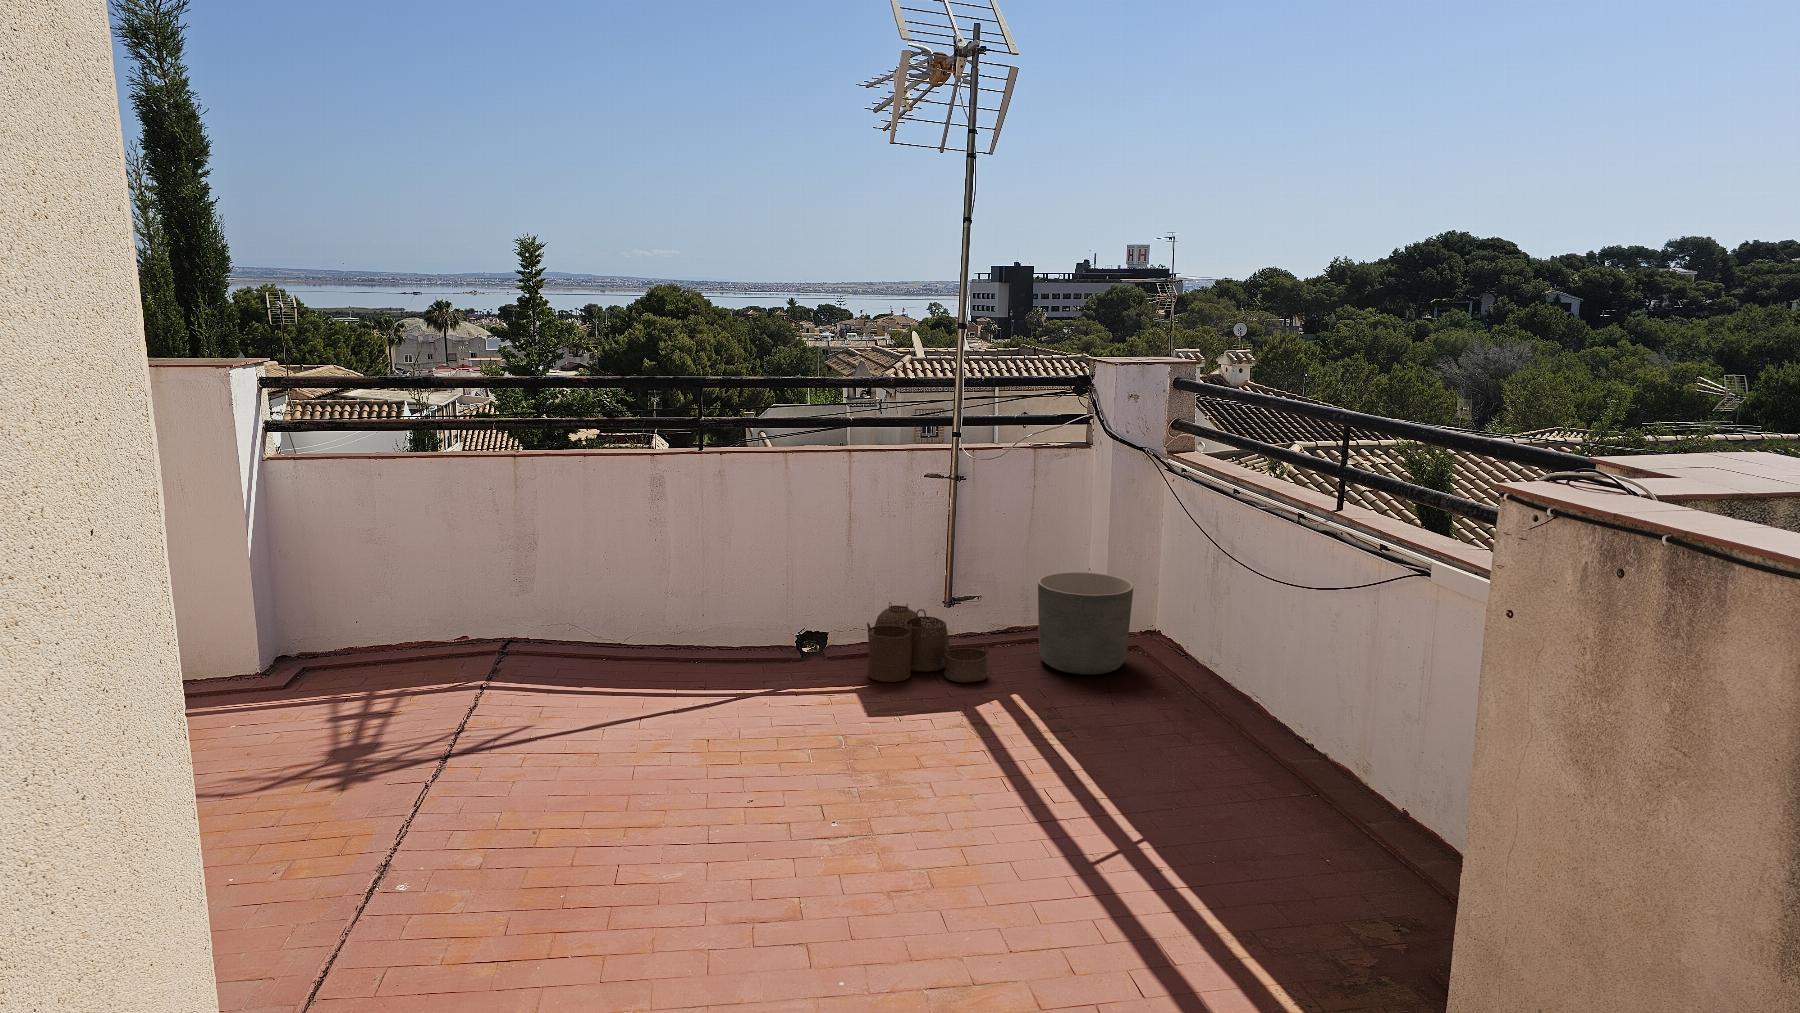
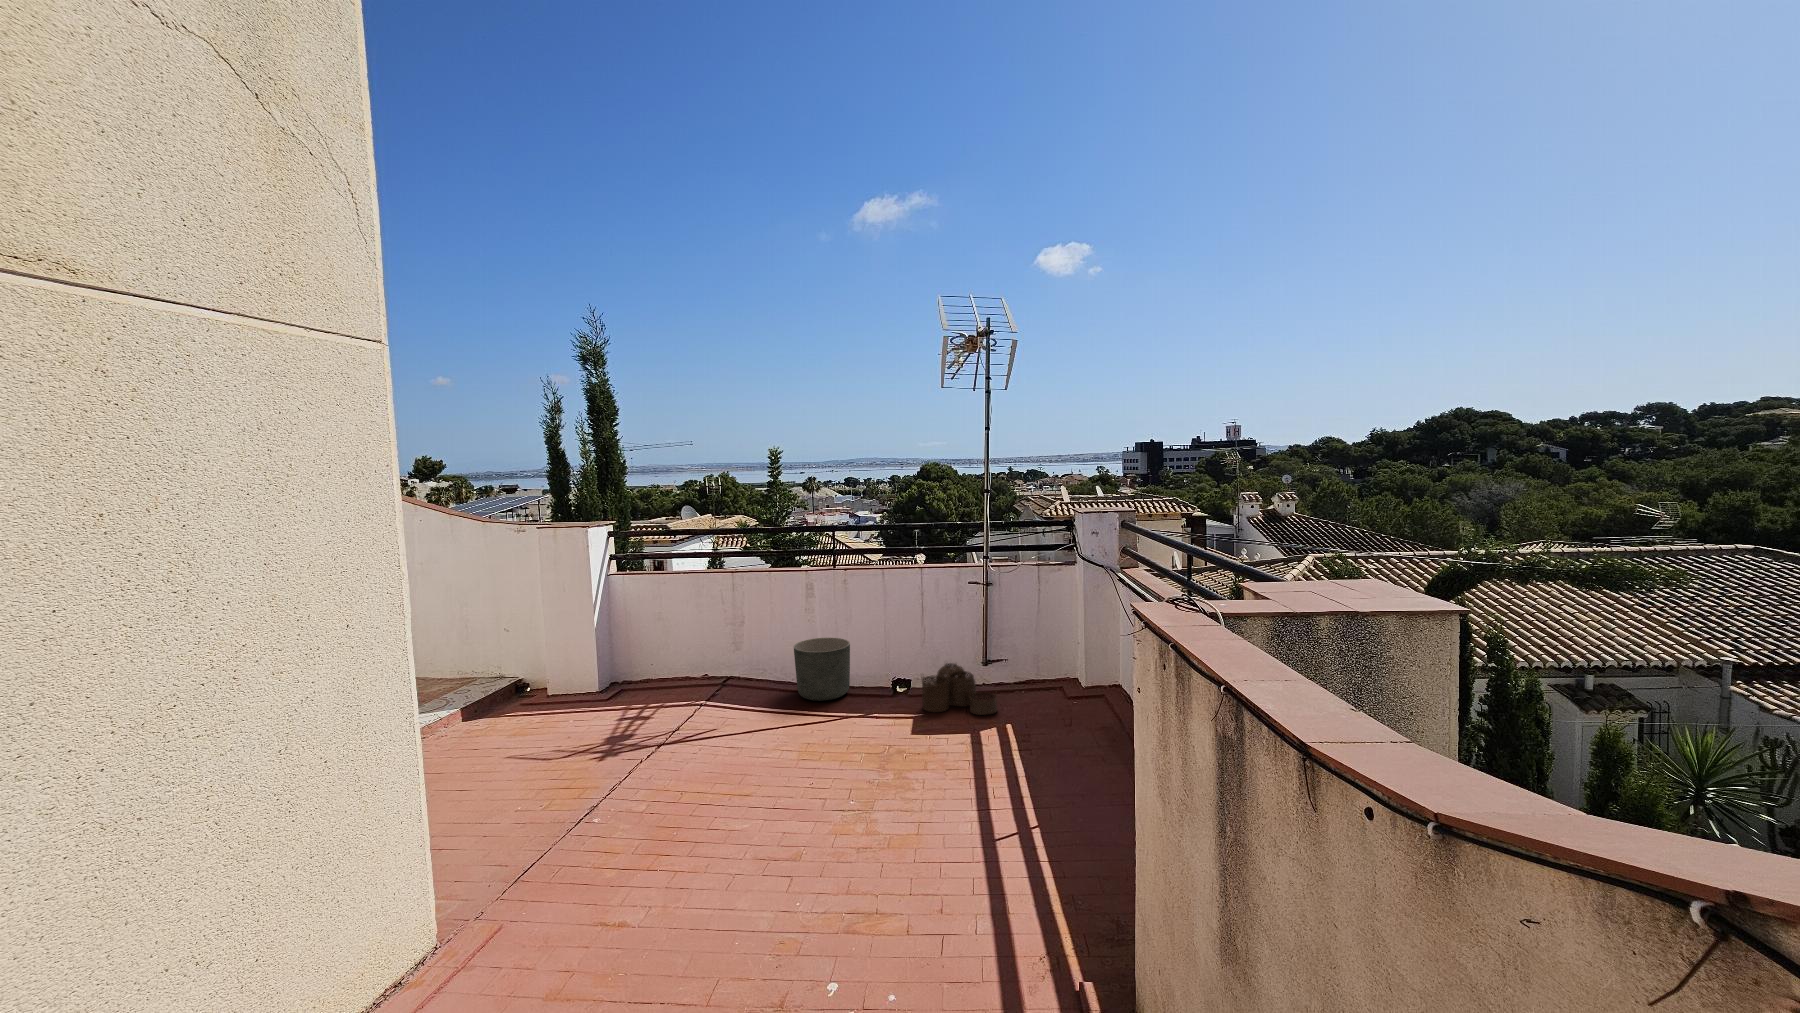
planter: present [1038,572,1133,675] -> present [794,638,850,701]

